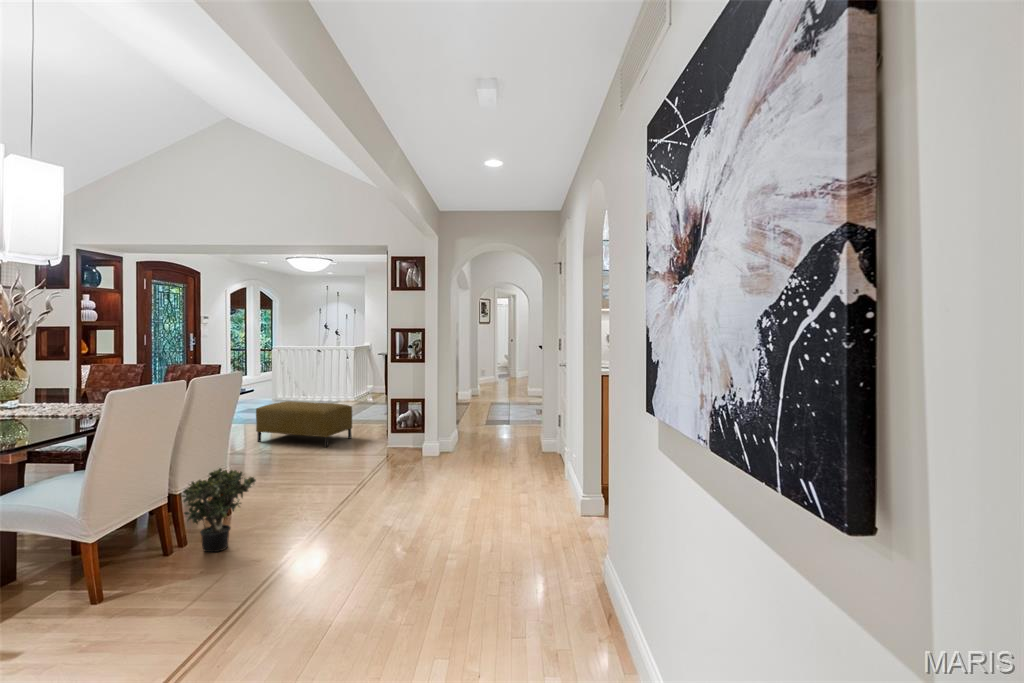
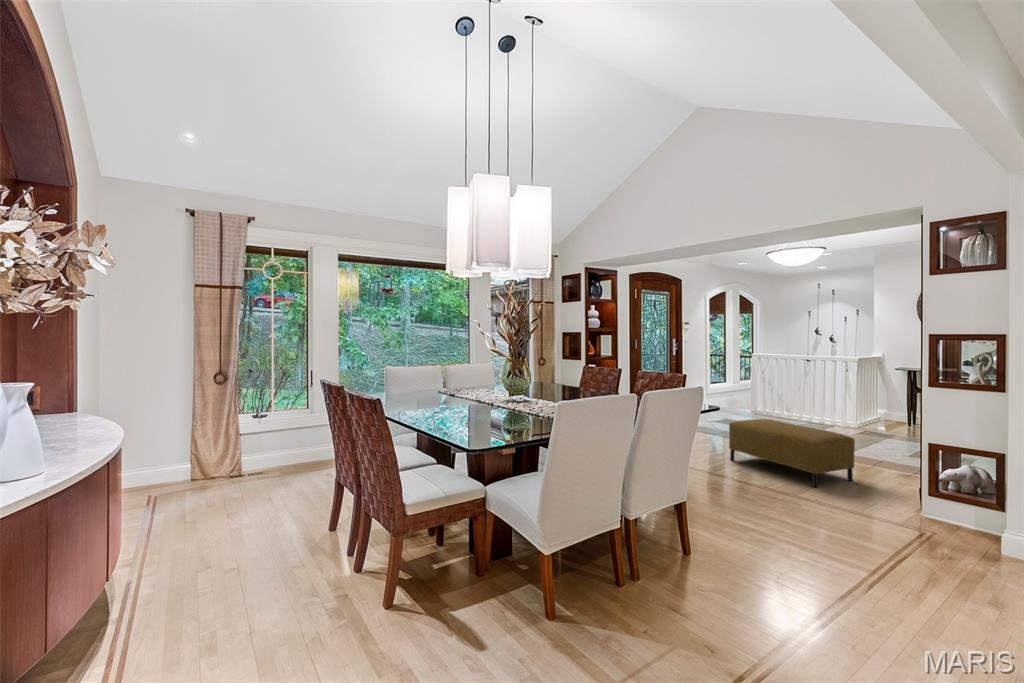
potted plant: present [182,468,256,552] -> none [632,501,716,603]

